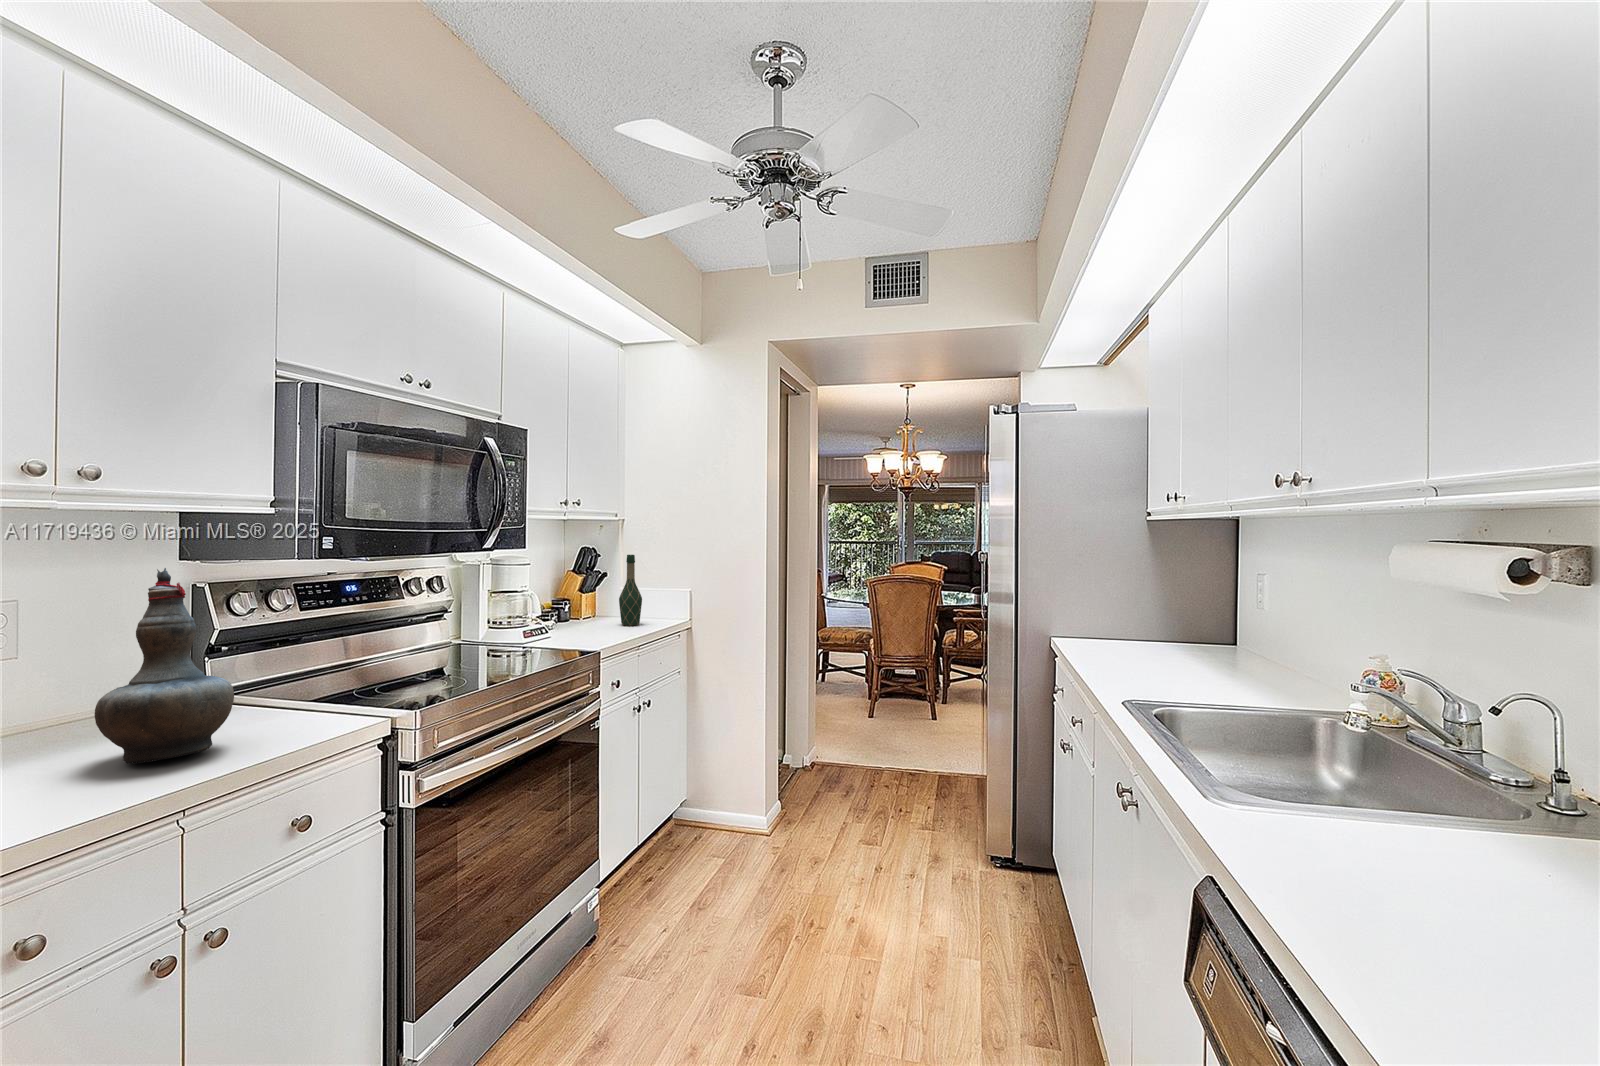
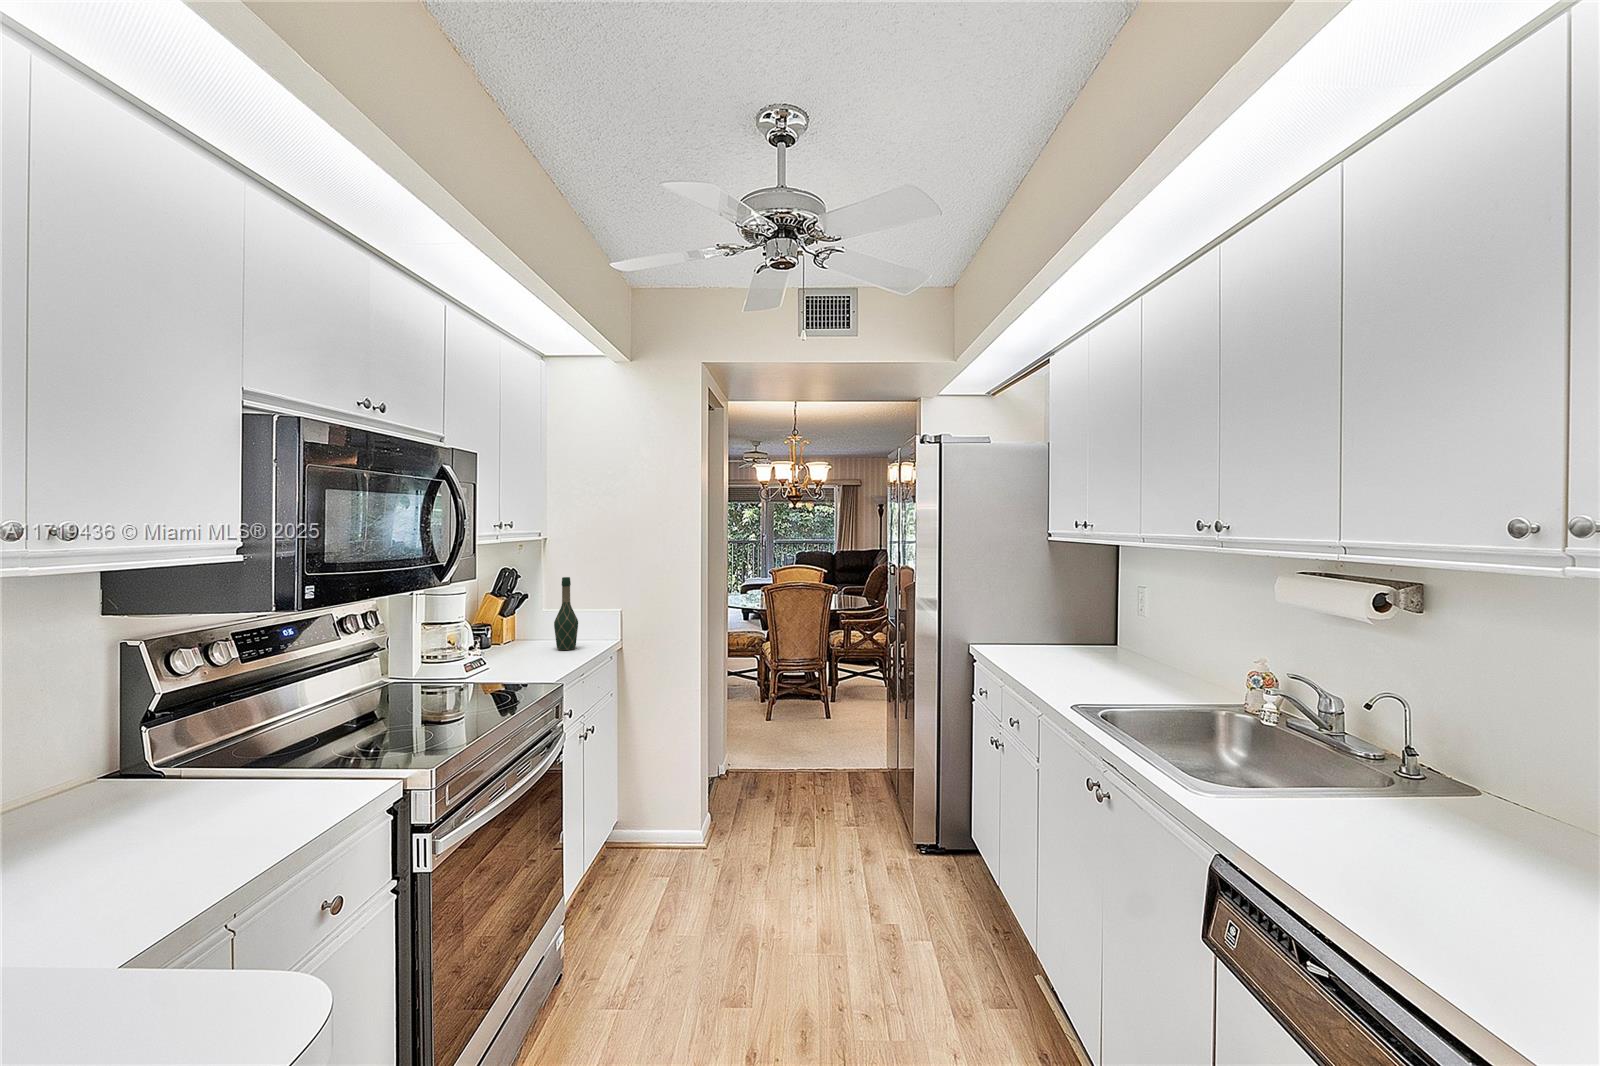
decorative vase: present [95,568,234,764] -> none [98,638,253,864]

